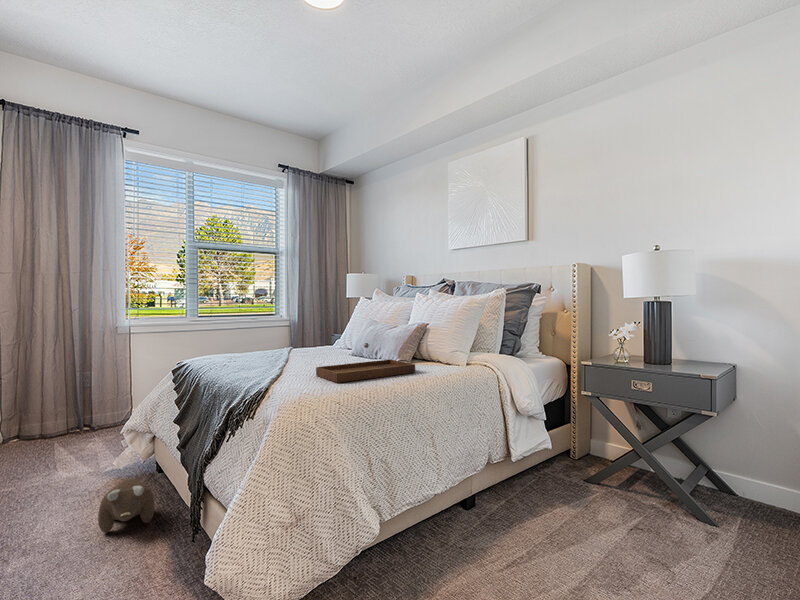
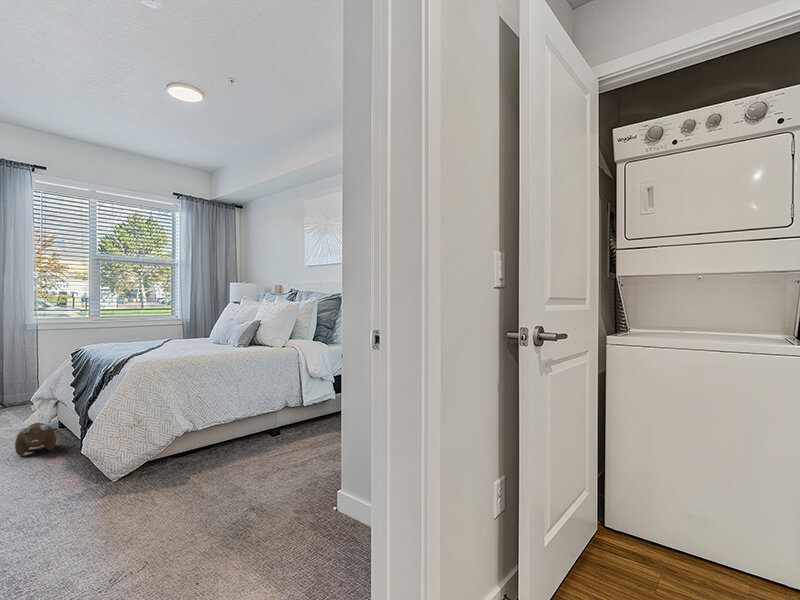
tray: present [316,343,415,383] -> none [171,333,238,356]

